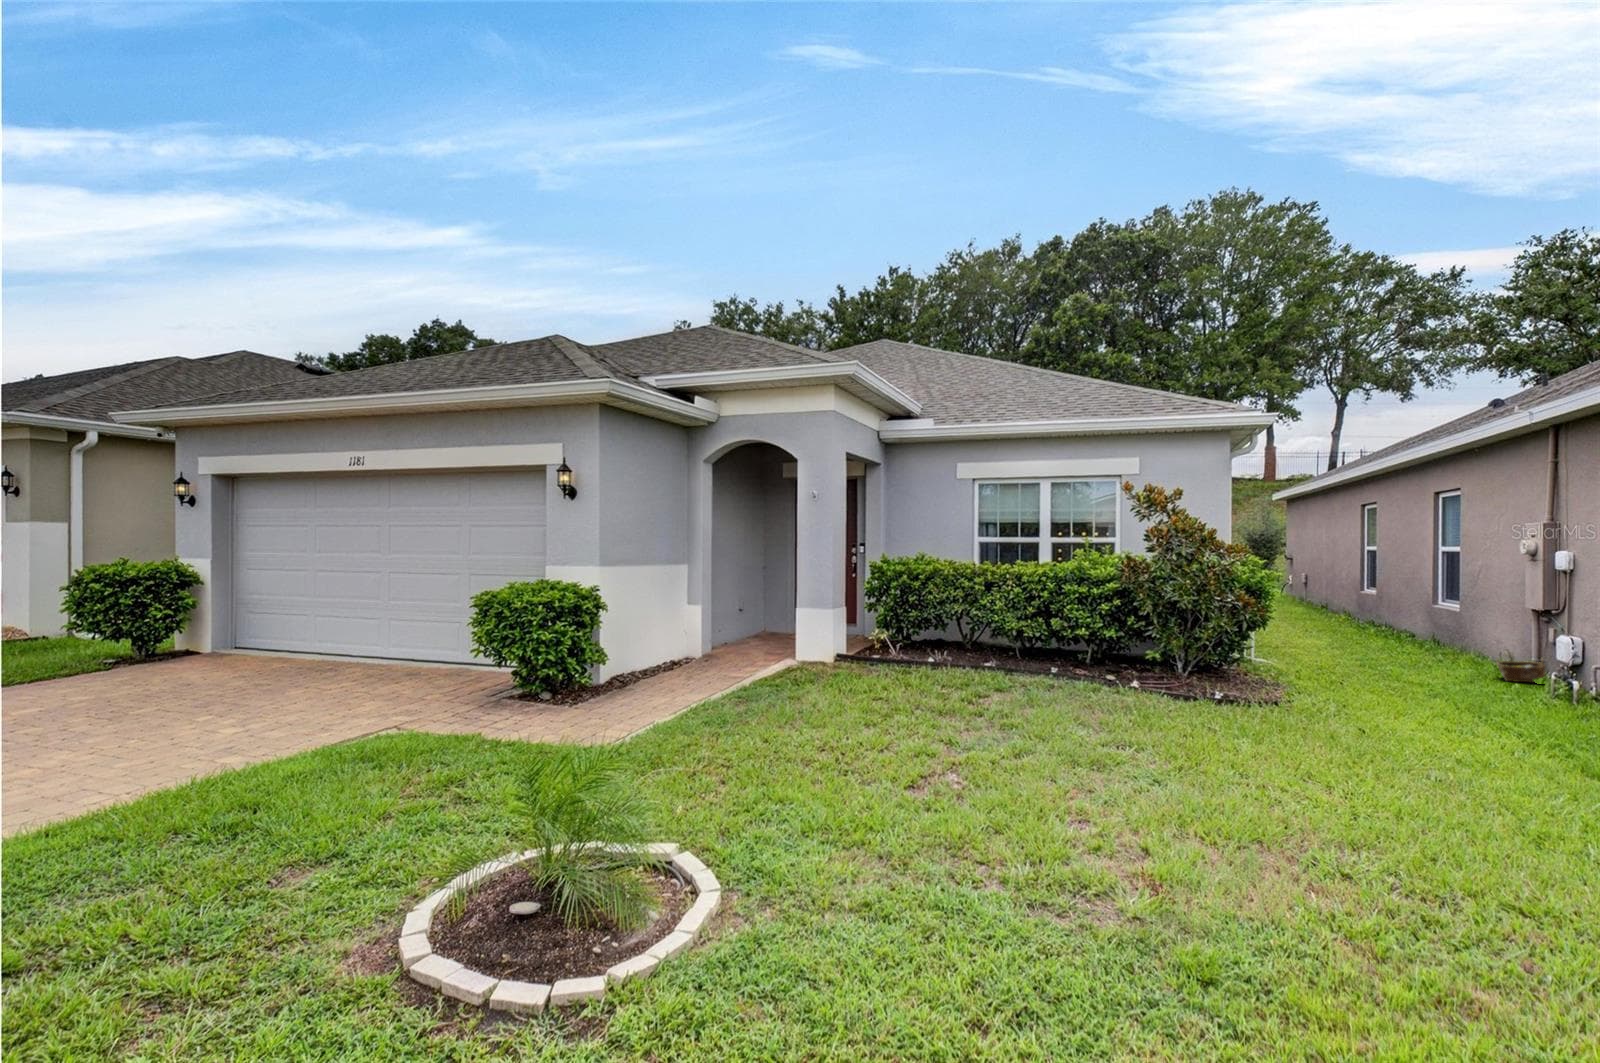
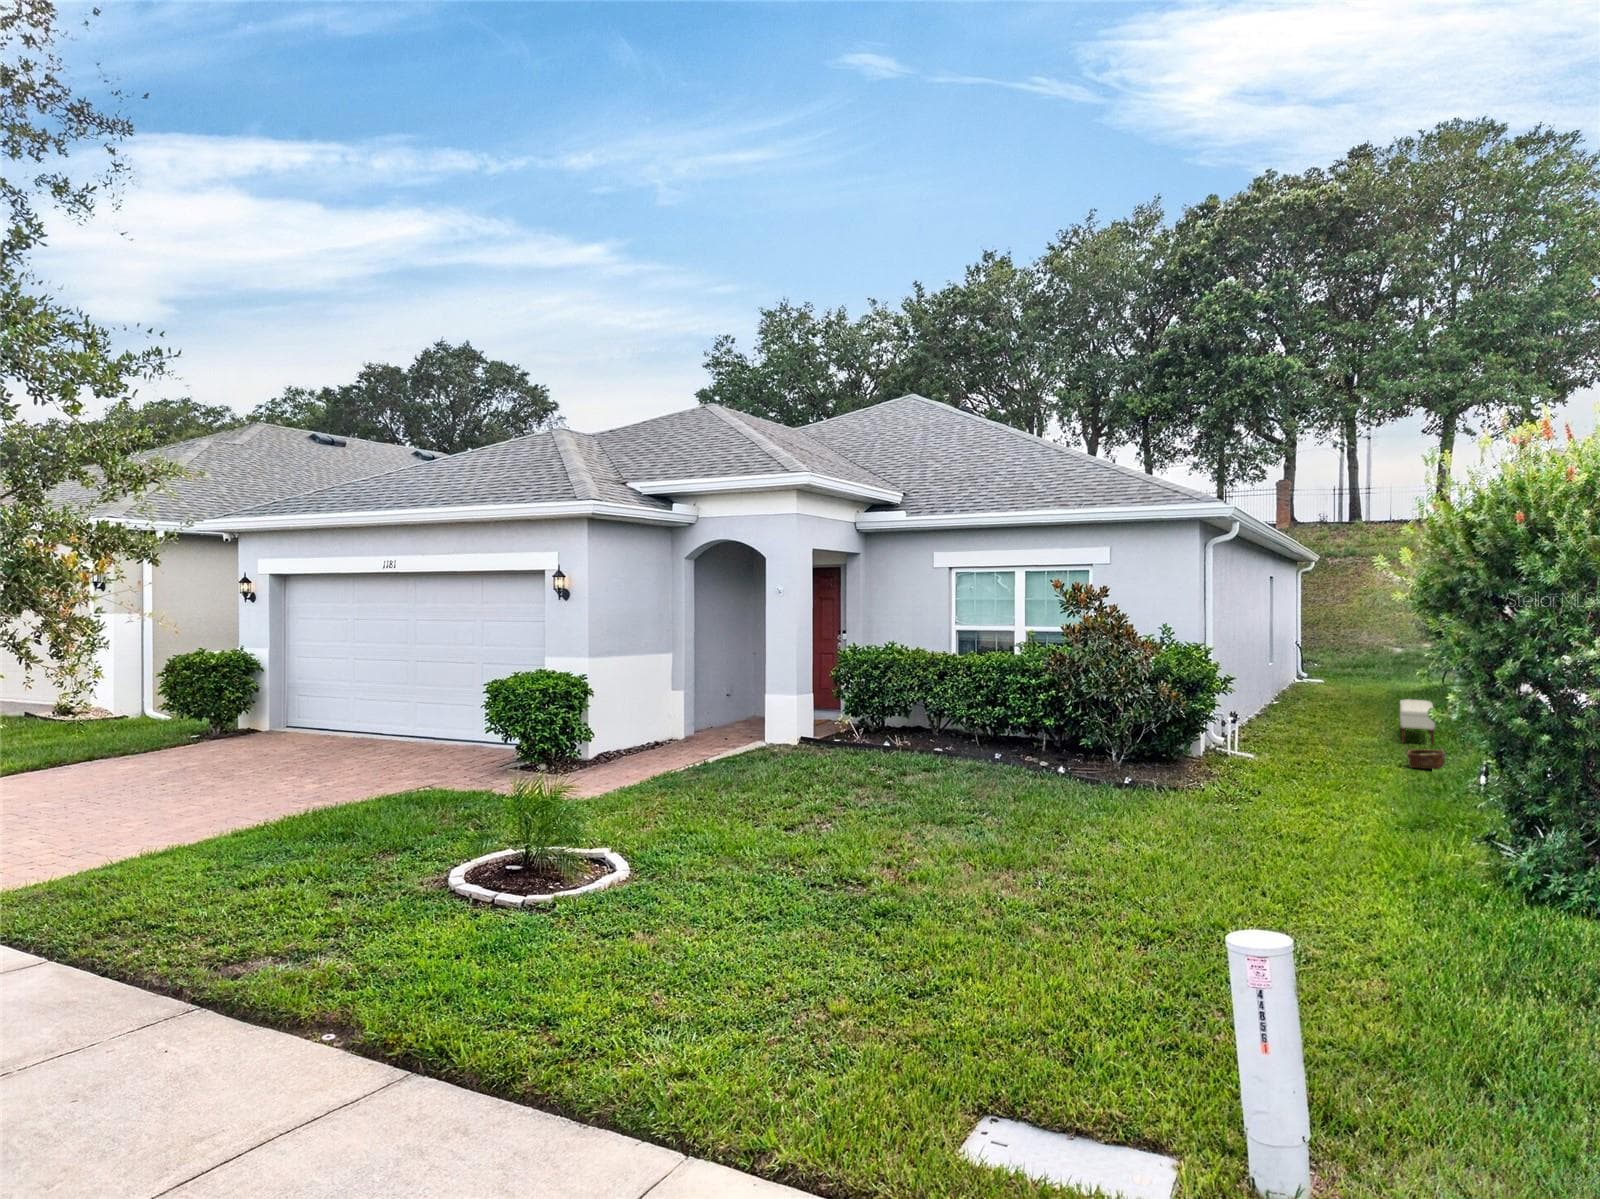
bench: none [1408,612,1474,657] -> present [1400,699,1435,745]

